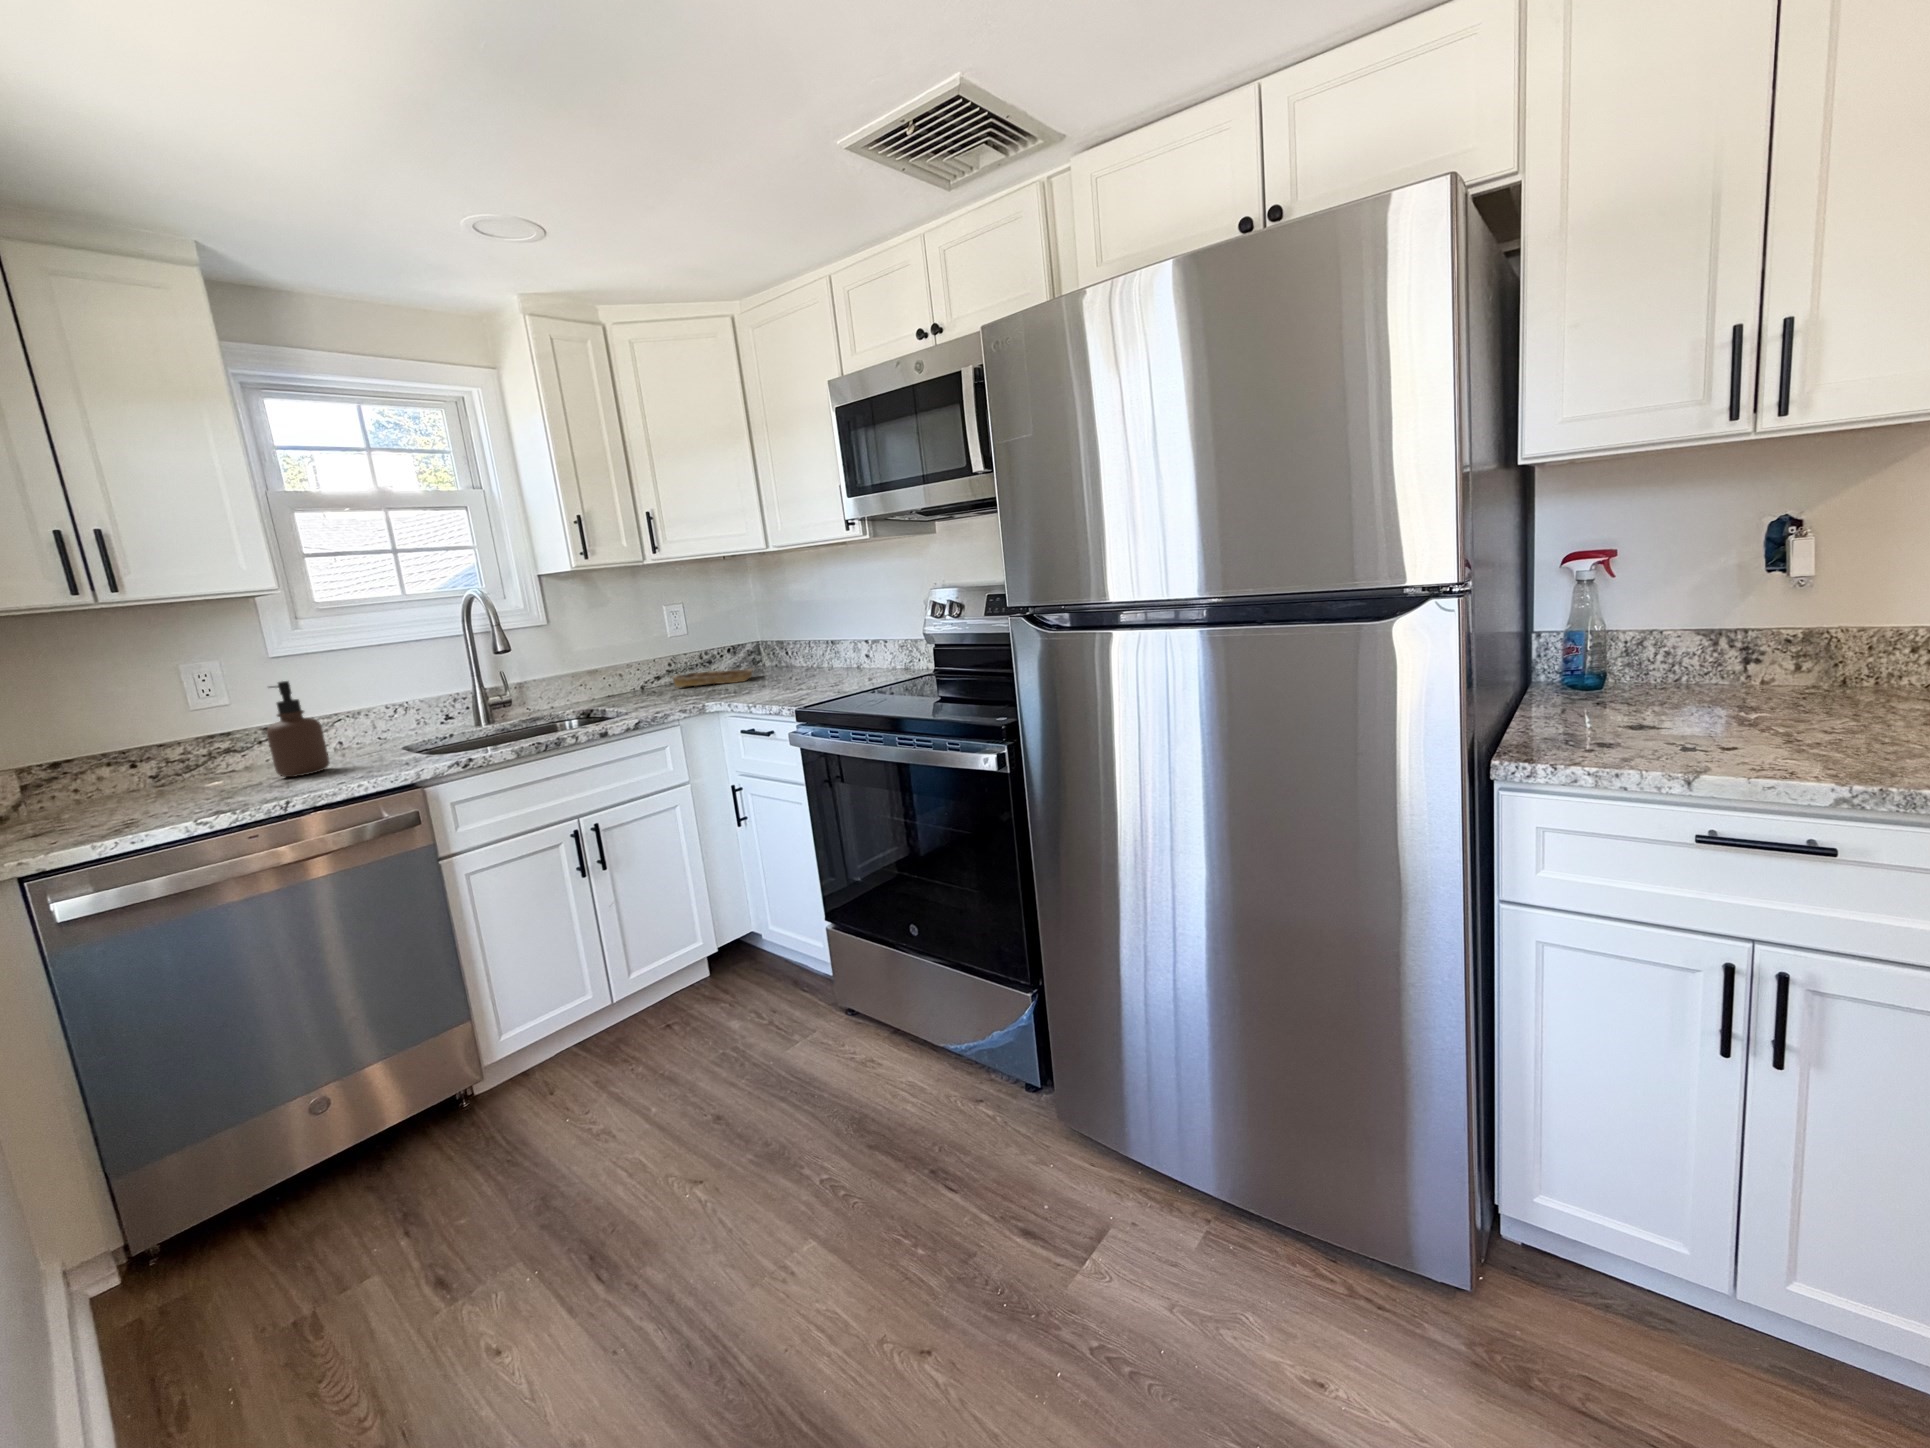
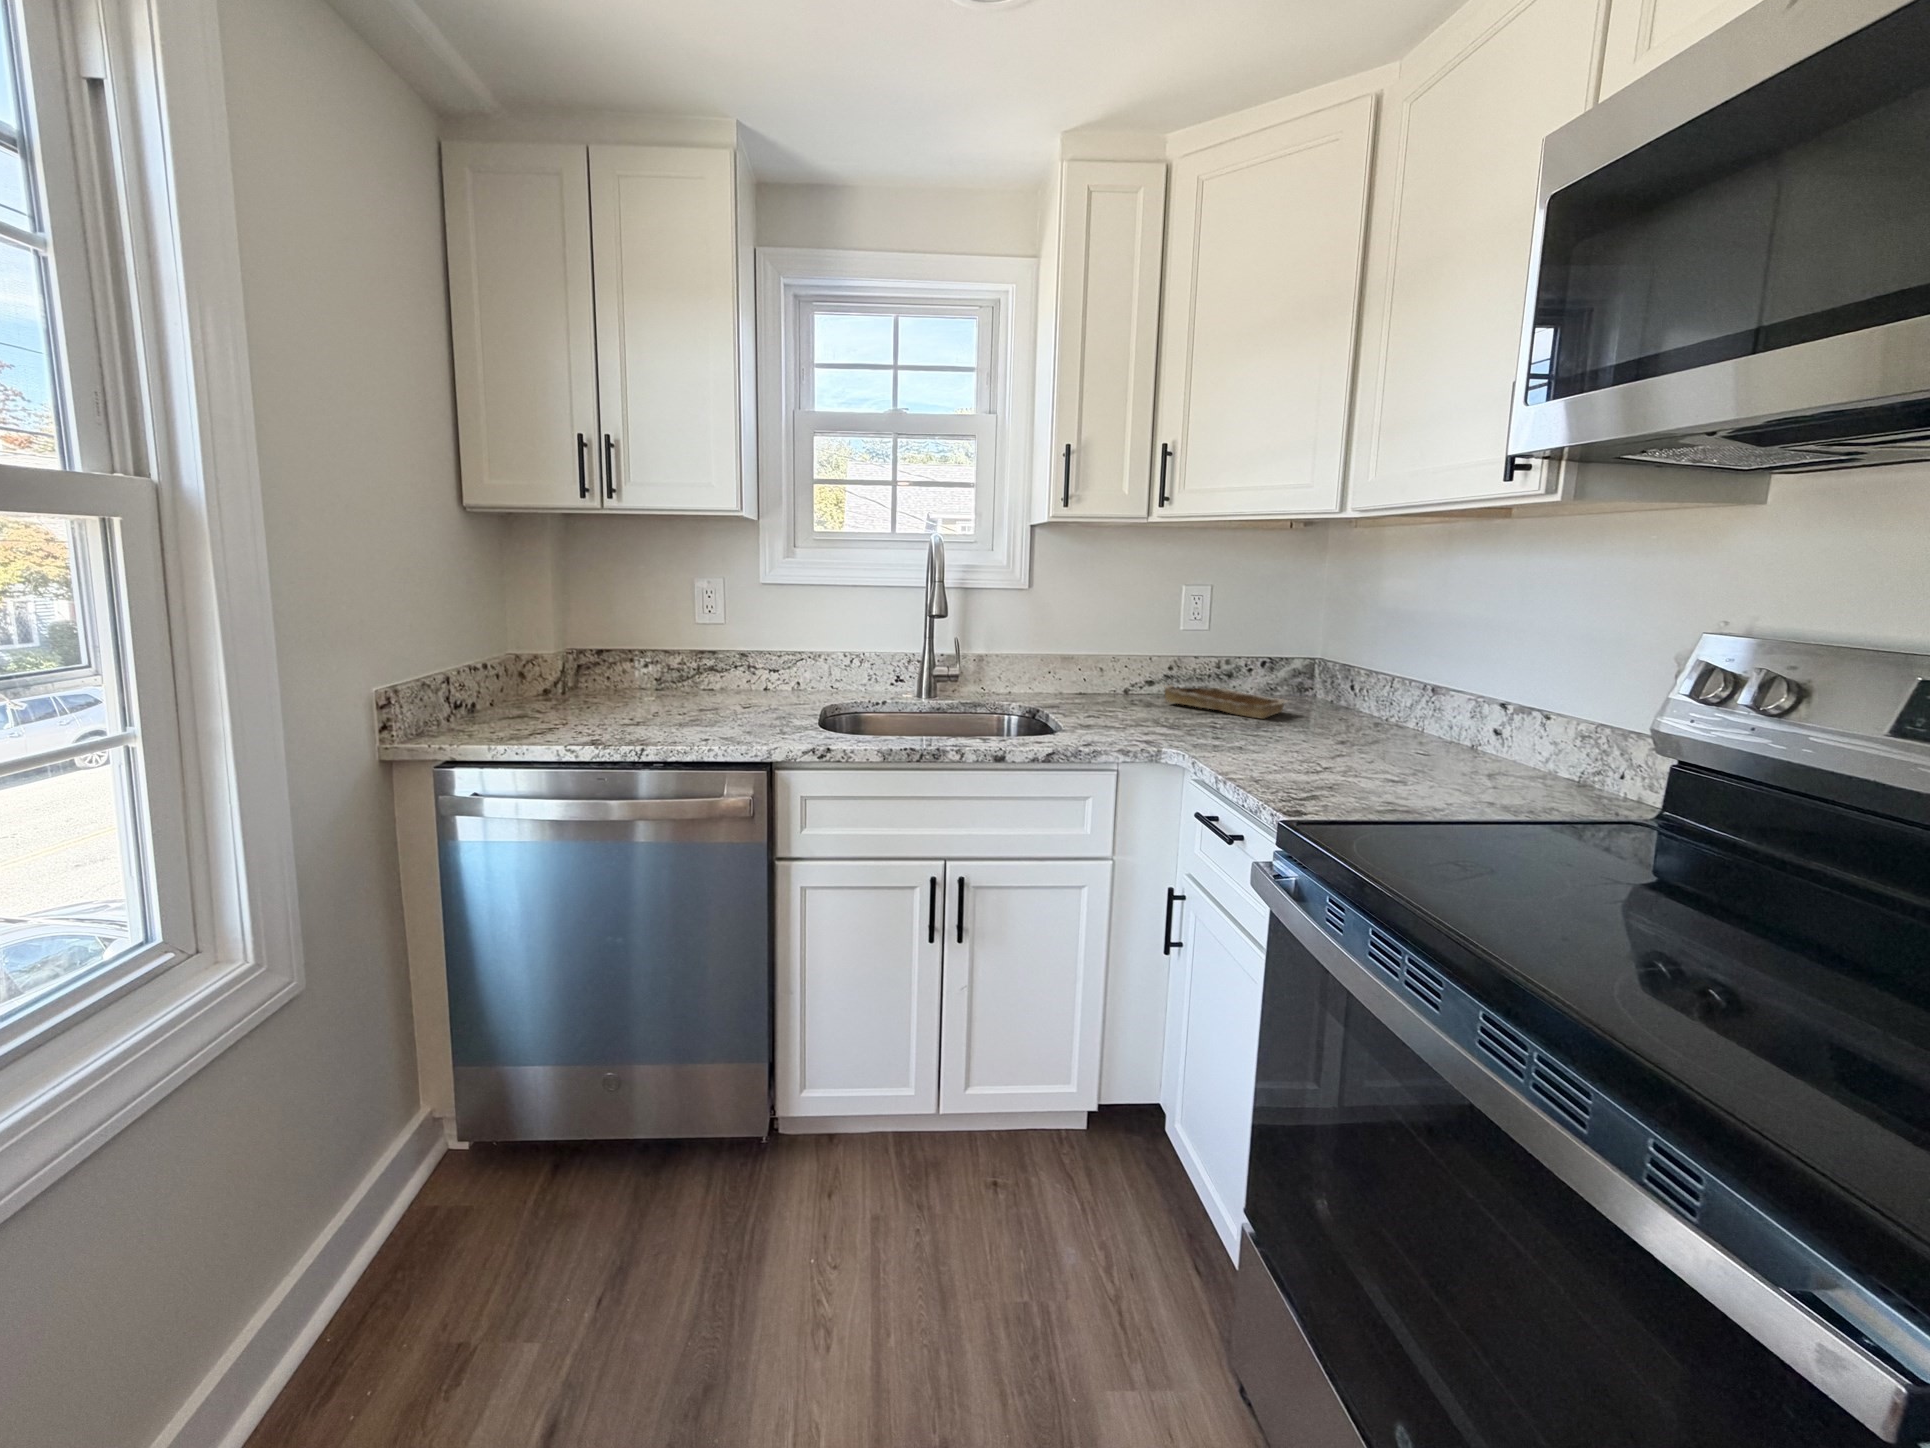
soap dispenser: present [267,681,329,777] -> none [706,611,751,715]

